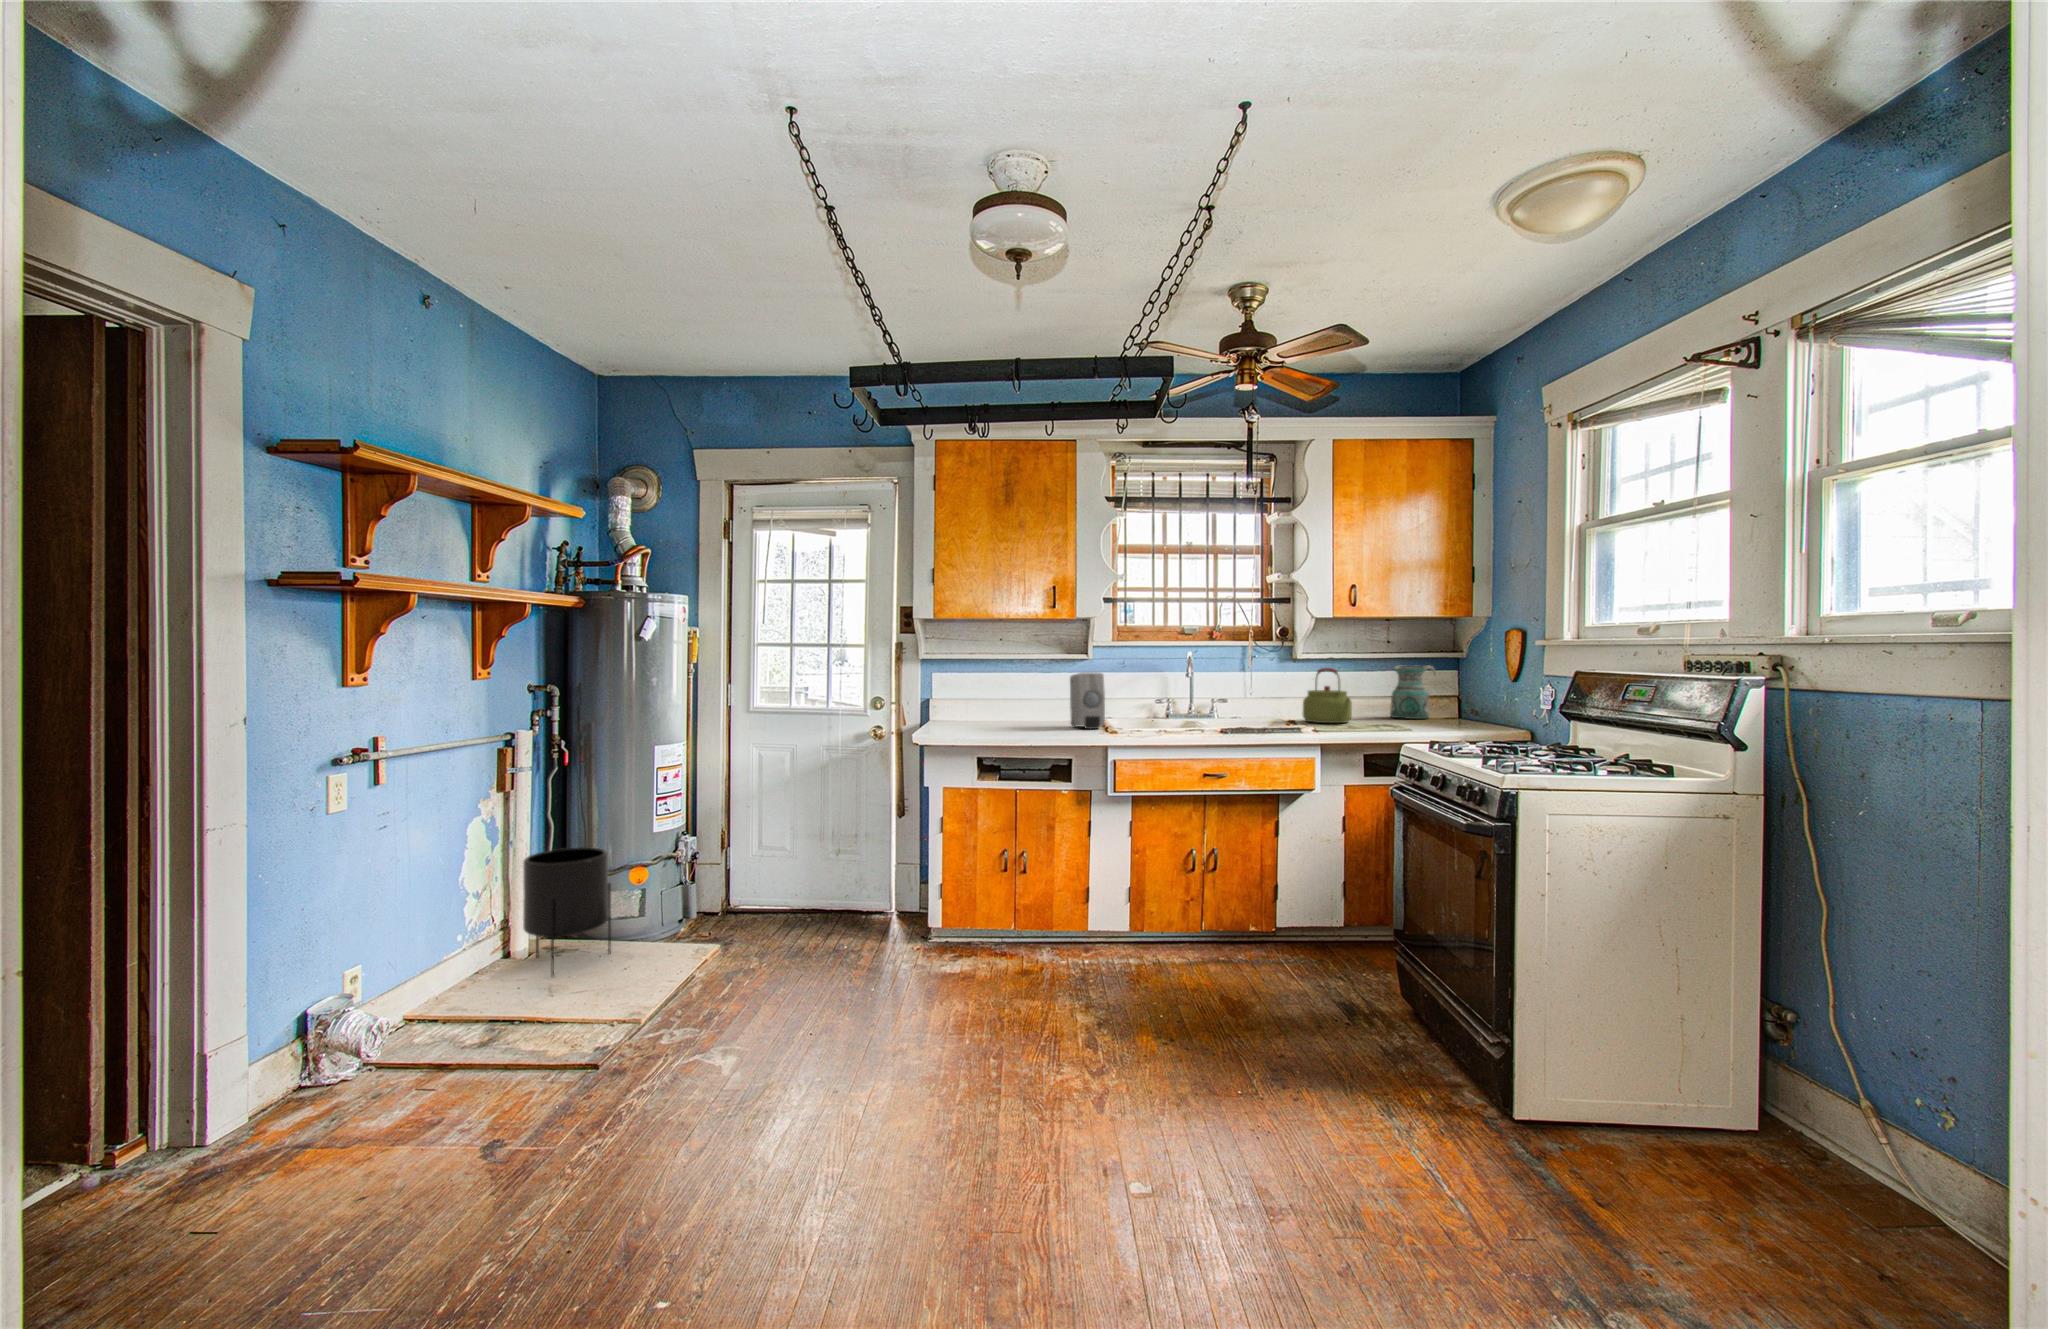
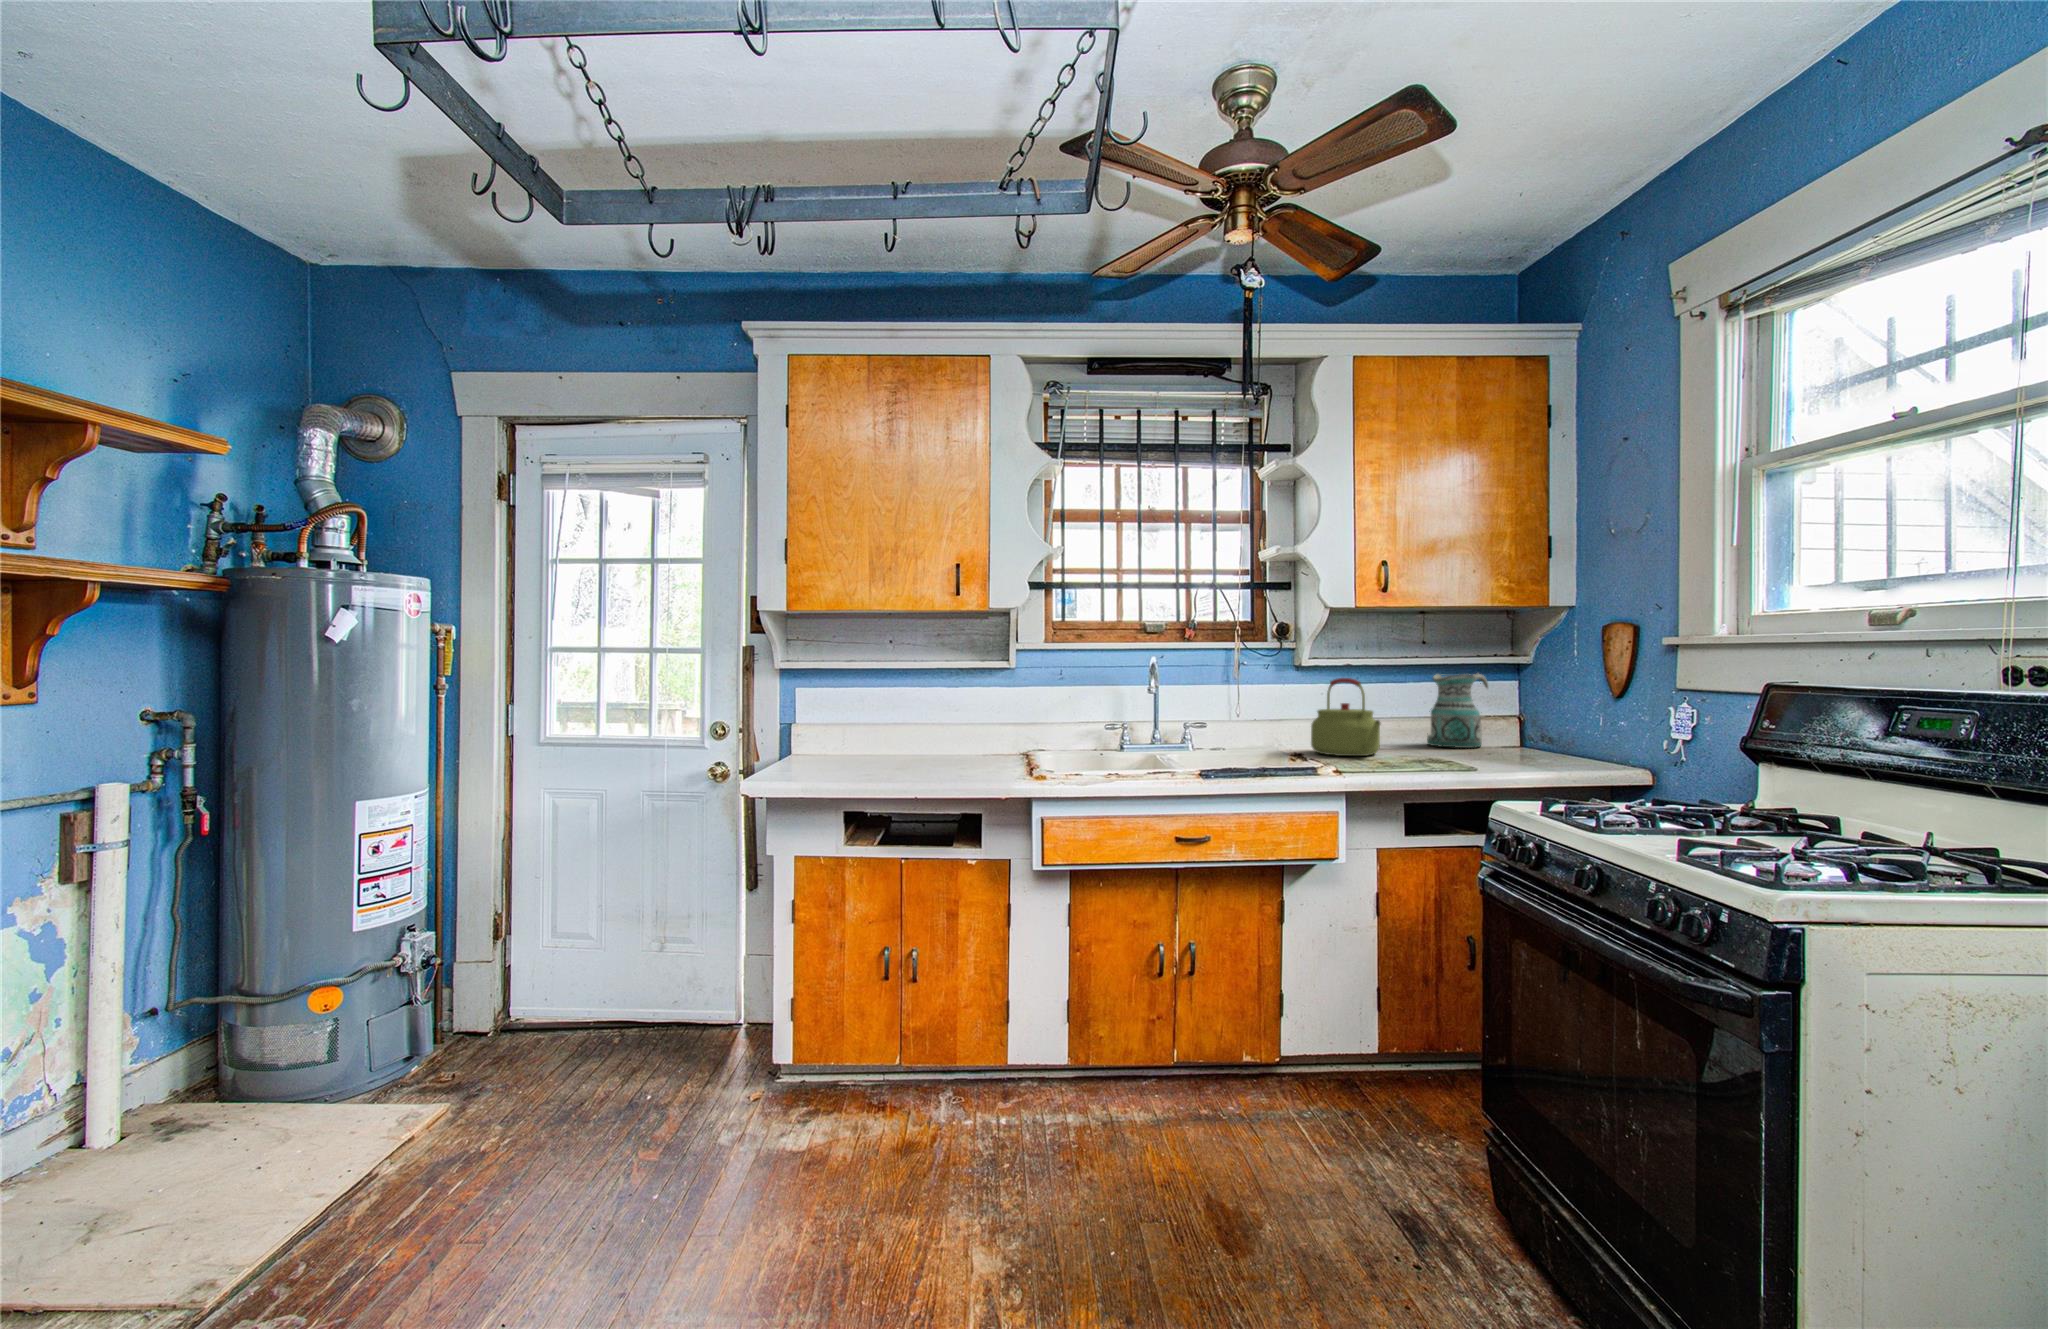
soap dispenser: present [1070,673,1105,729] -> none [985,687,1033,768]
planter: present [523,847,611,977] -> none [94,961,266,1187]

